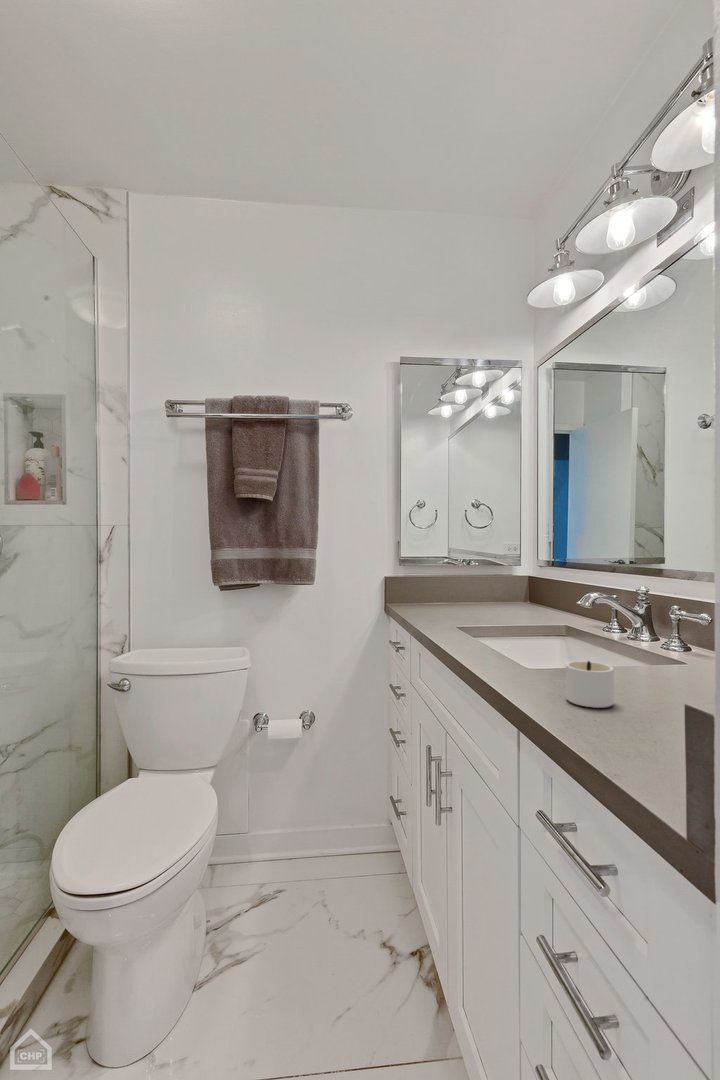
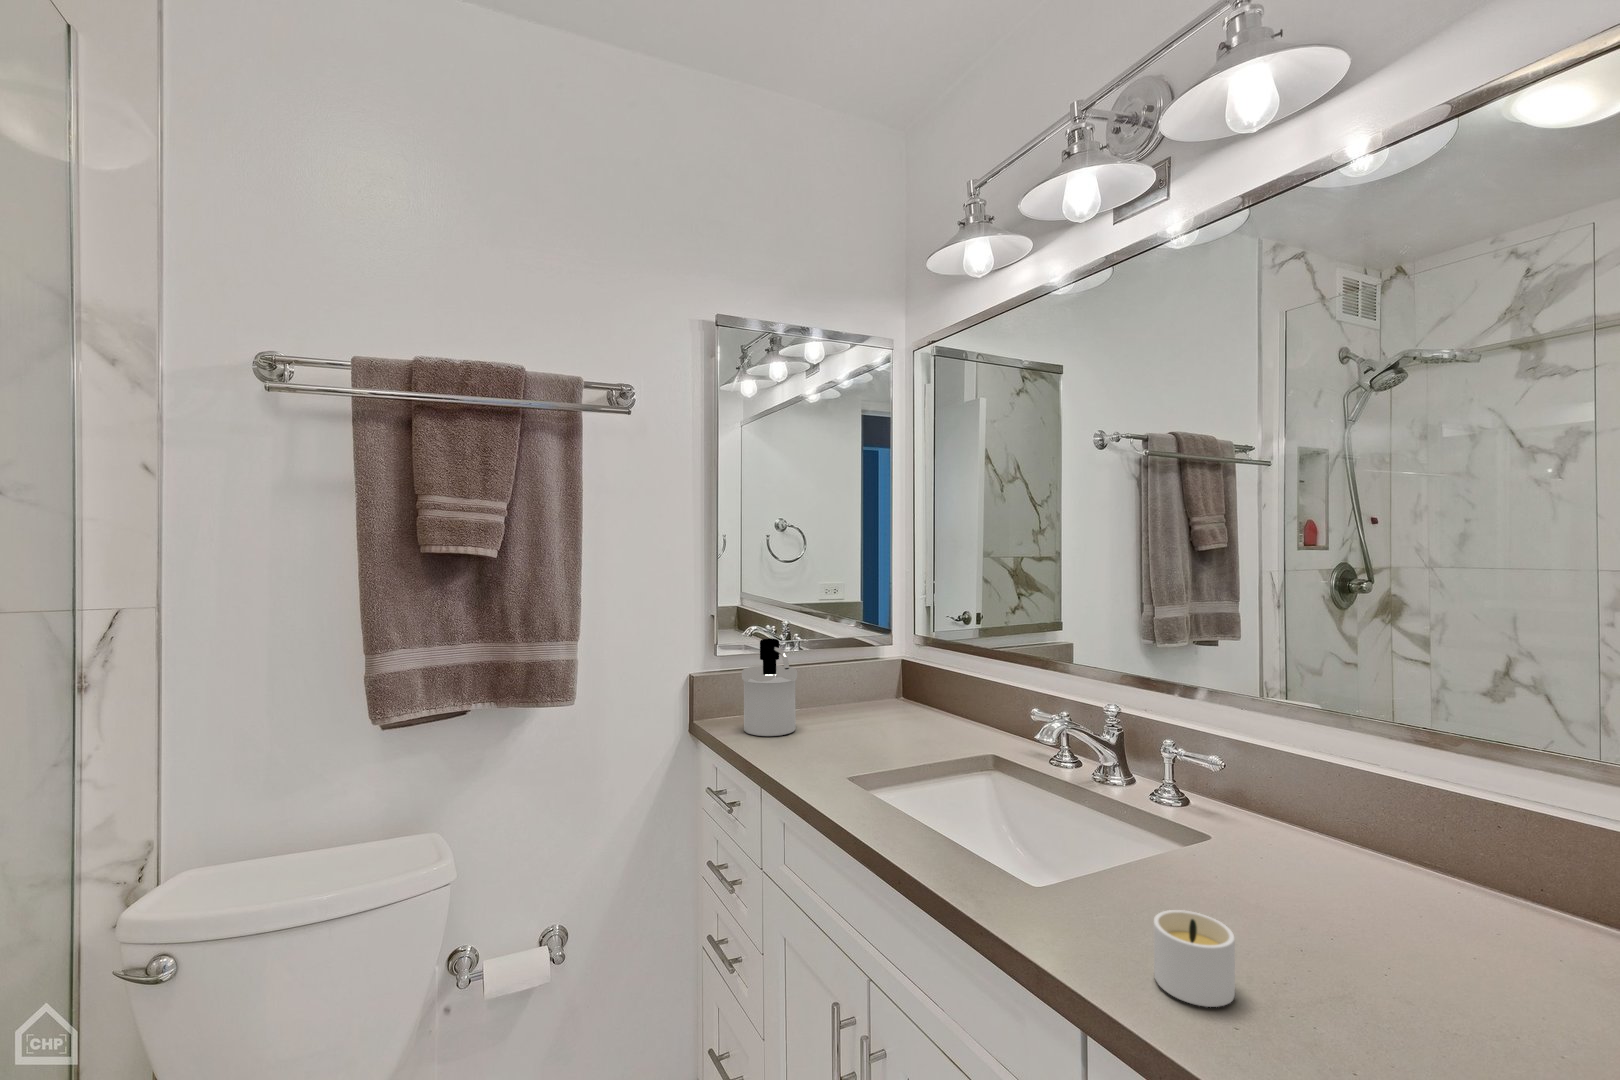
soap dispenser: none [412,553,446,611] -> present [742,638,797,736]

